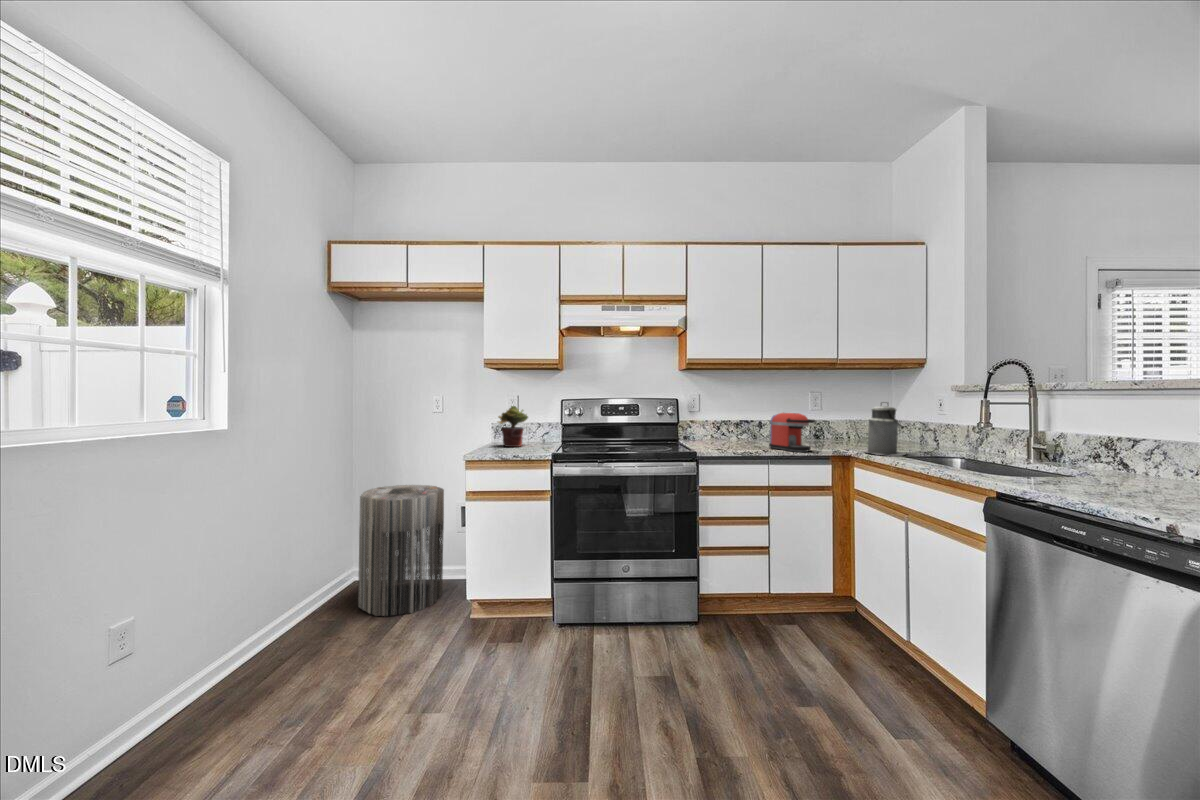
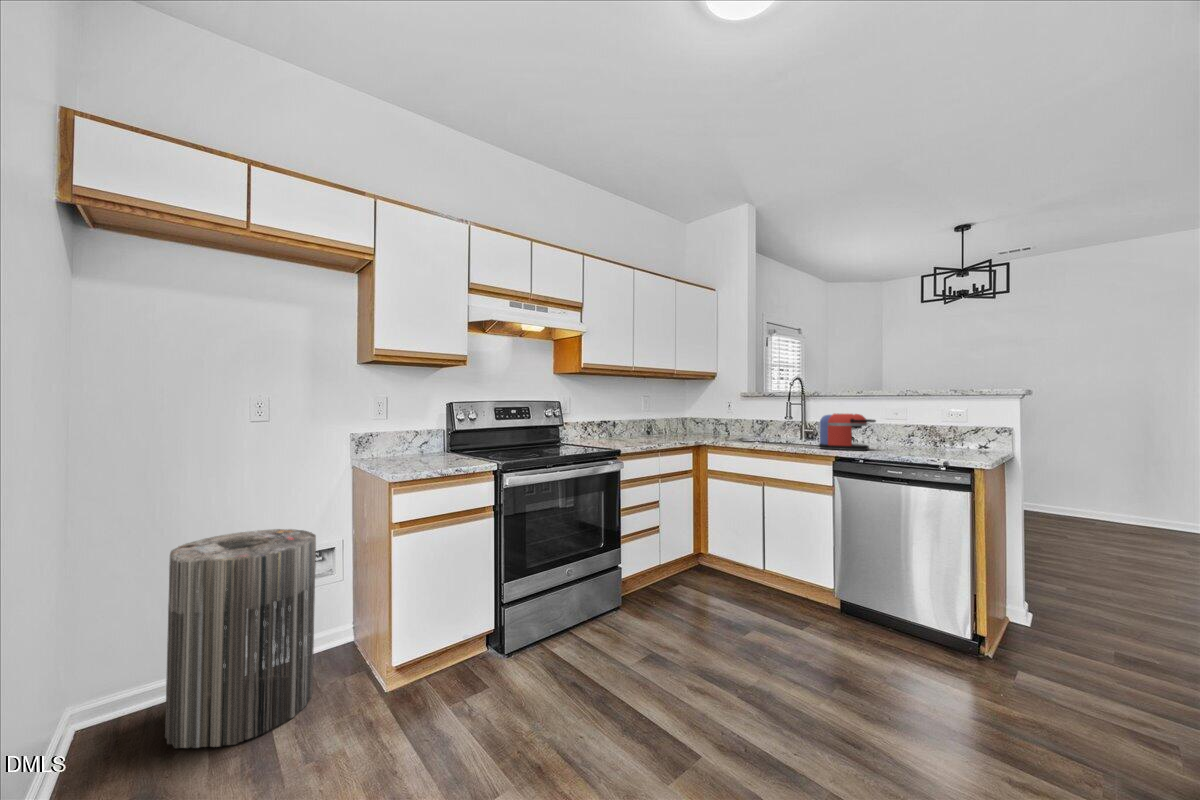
canister: present [865,402,905,456] -> none [711,403,739,443]
potted plant: present [498,406,528,447] -> none [384,409,425,461]
coffee maker: present [769,413,816,452] -> present [819,414,876,450]

